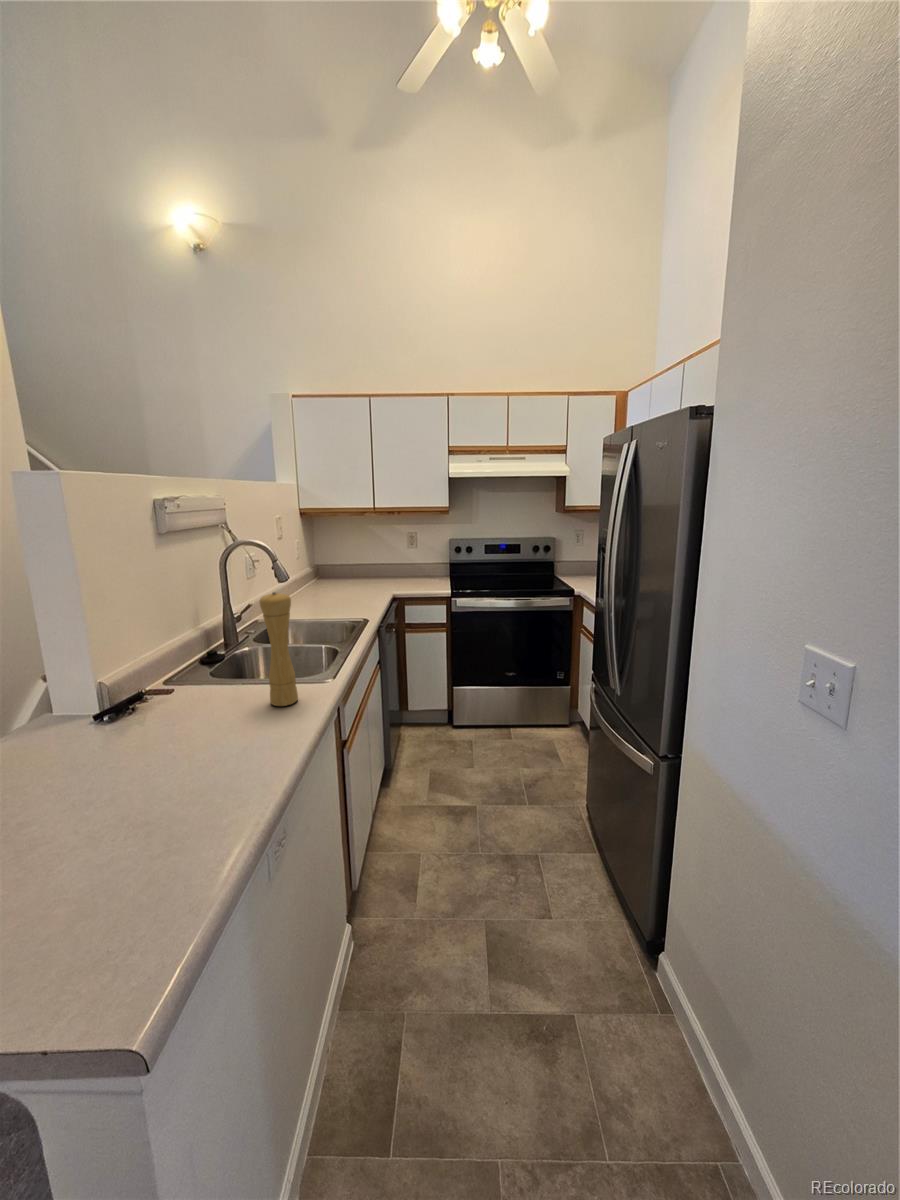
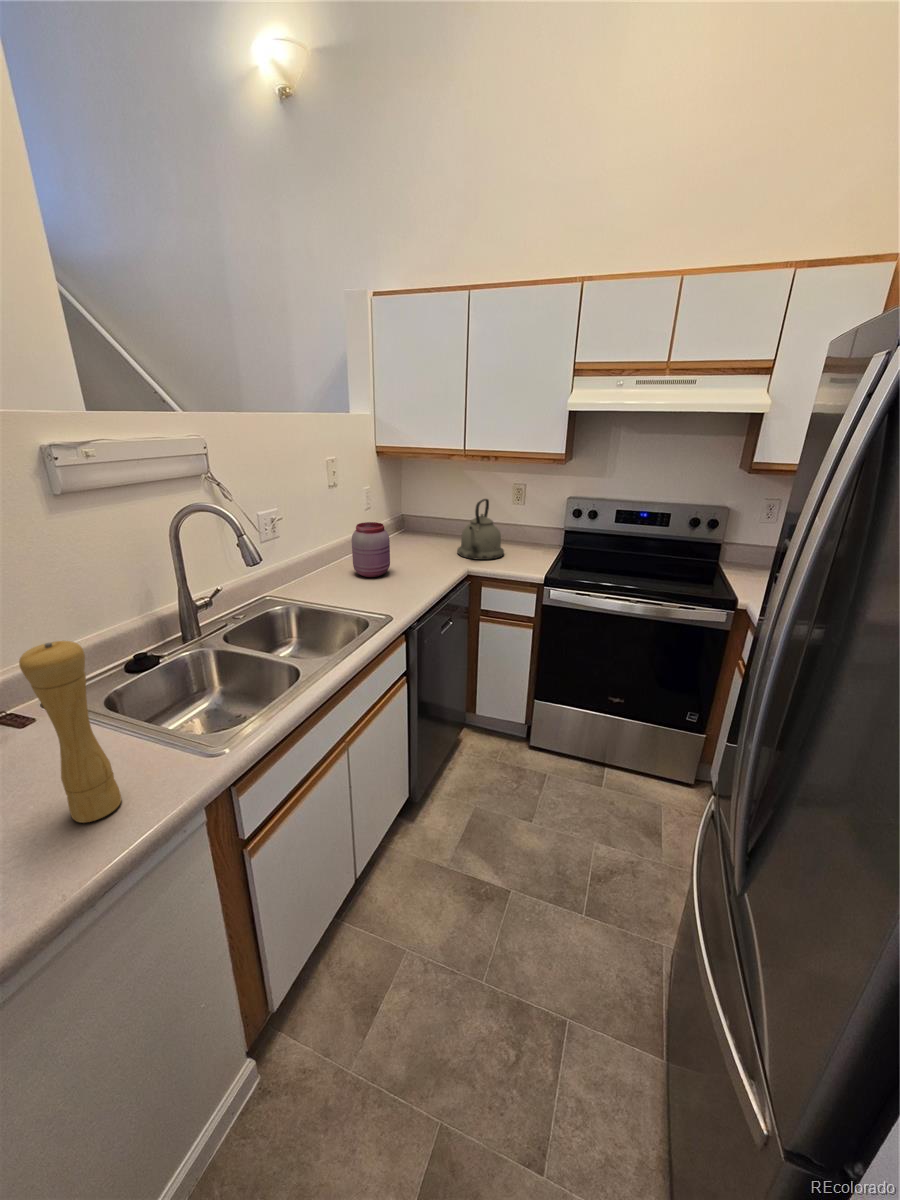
kettle: none [377,543,413,588] -> present [457,499,504,560]
jar: none [309,562,340,603] -> present [352,522,390,577]

